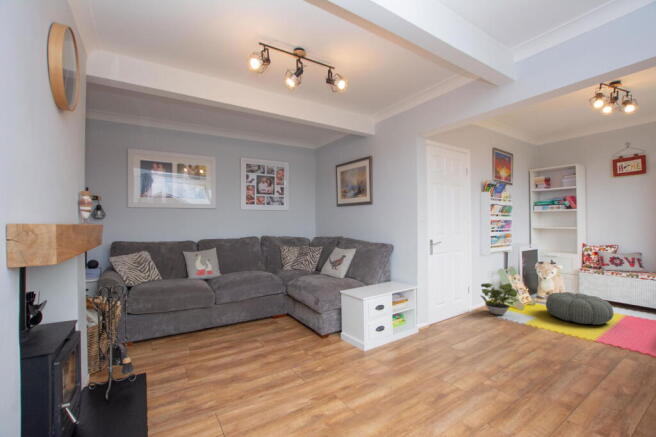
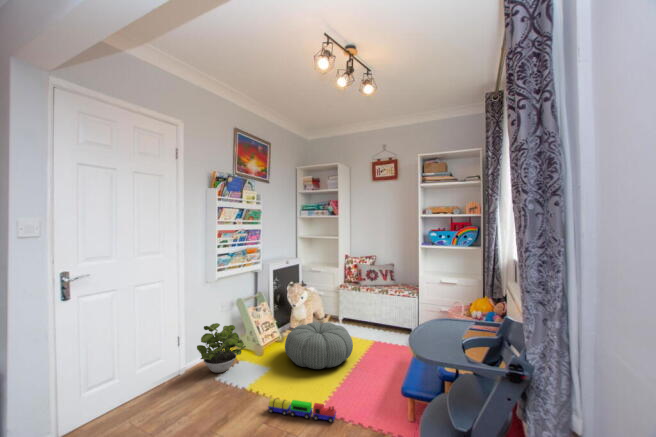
toy train: none [559,330,624,351] -> present [268,398,336,423]

